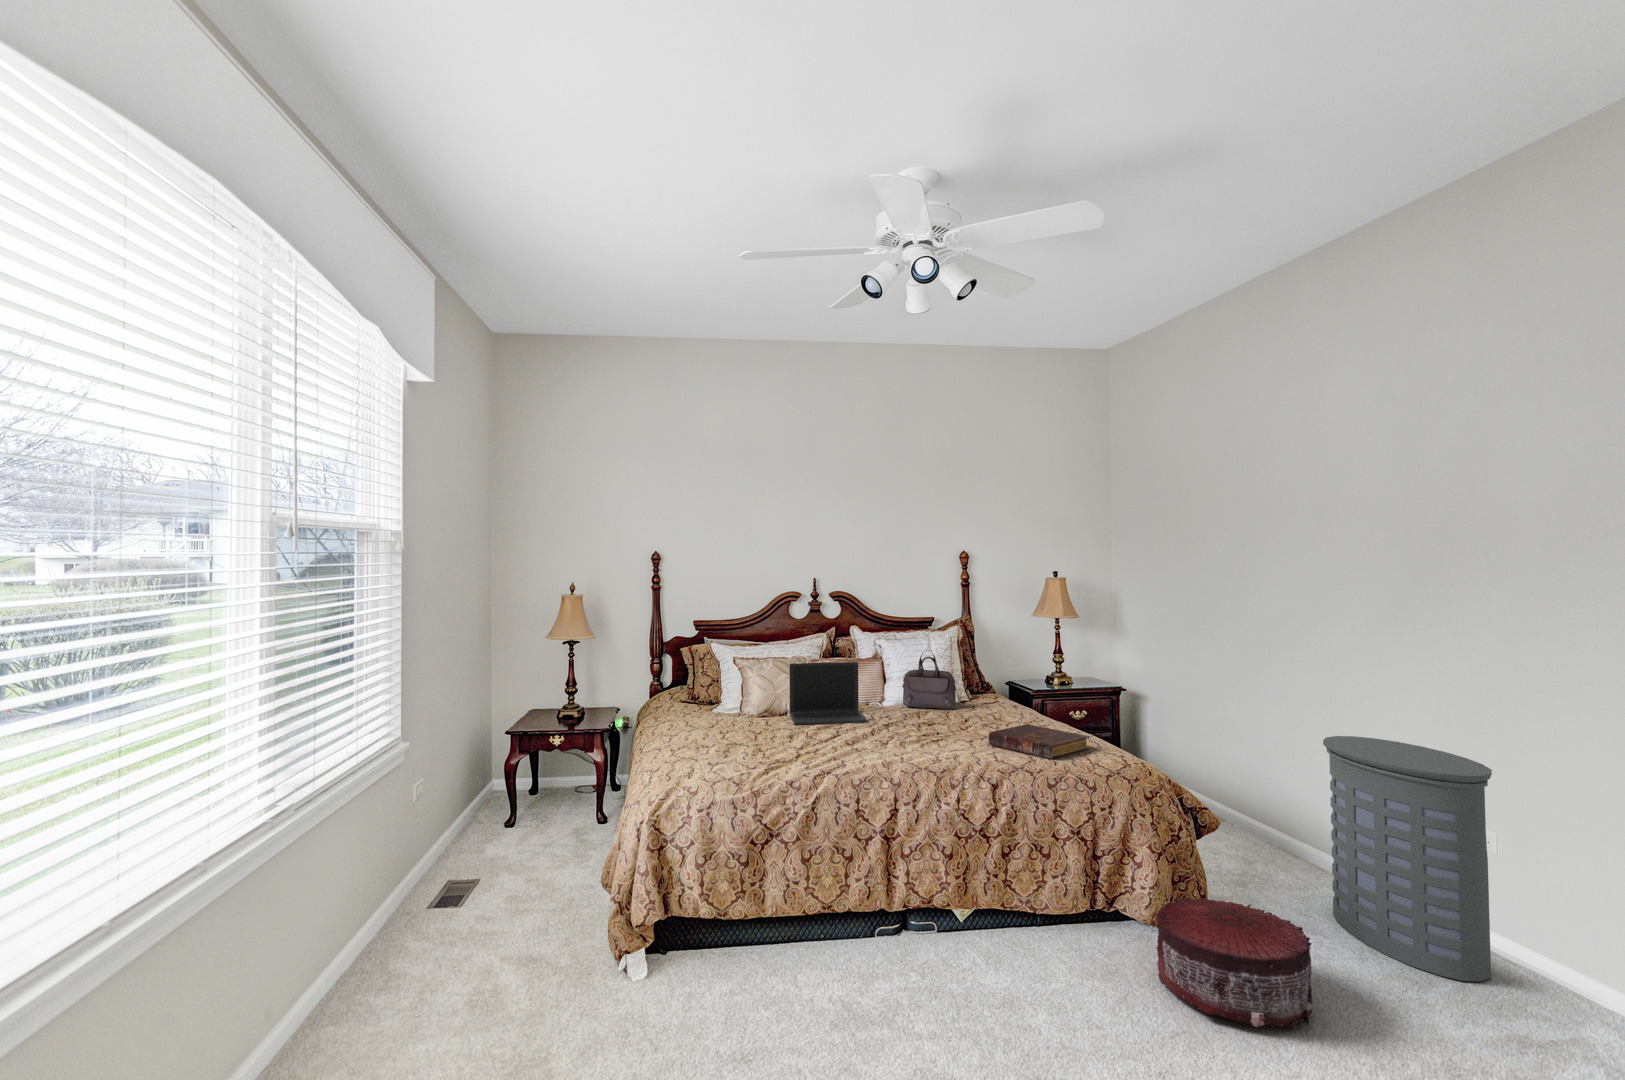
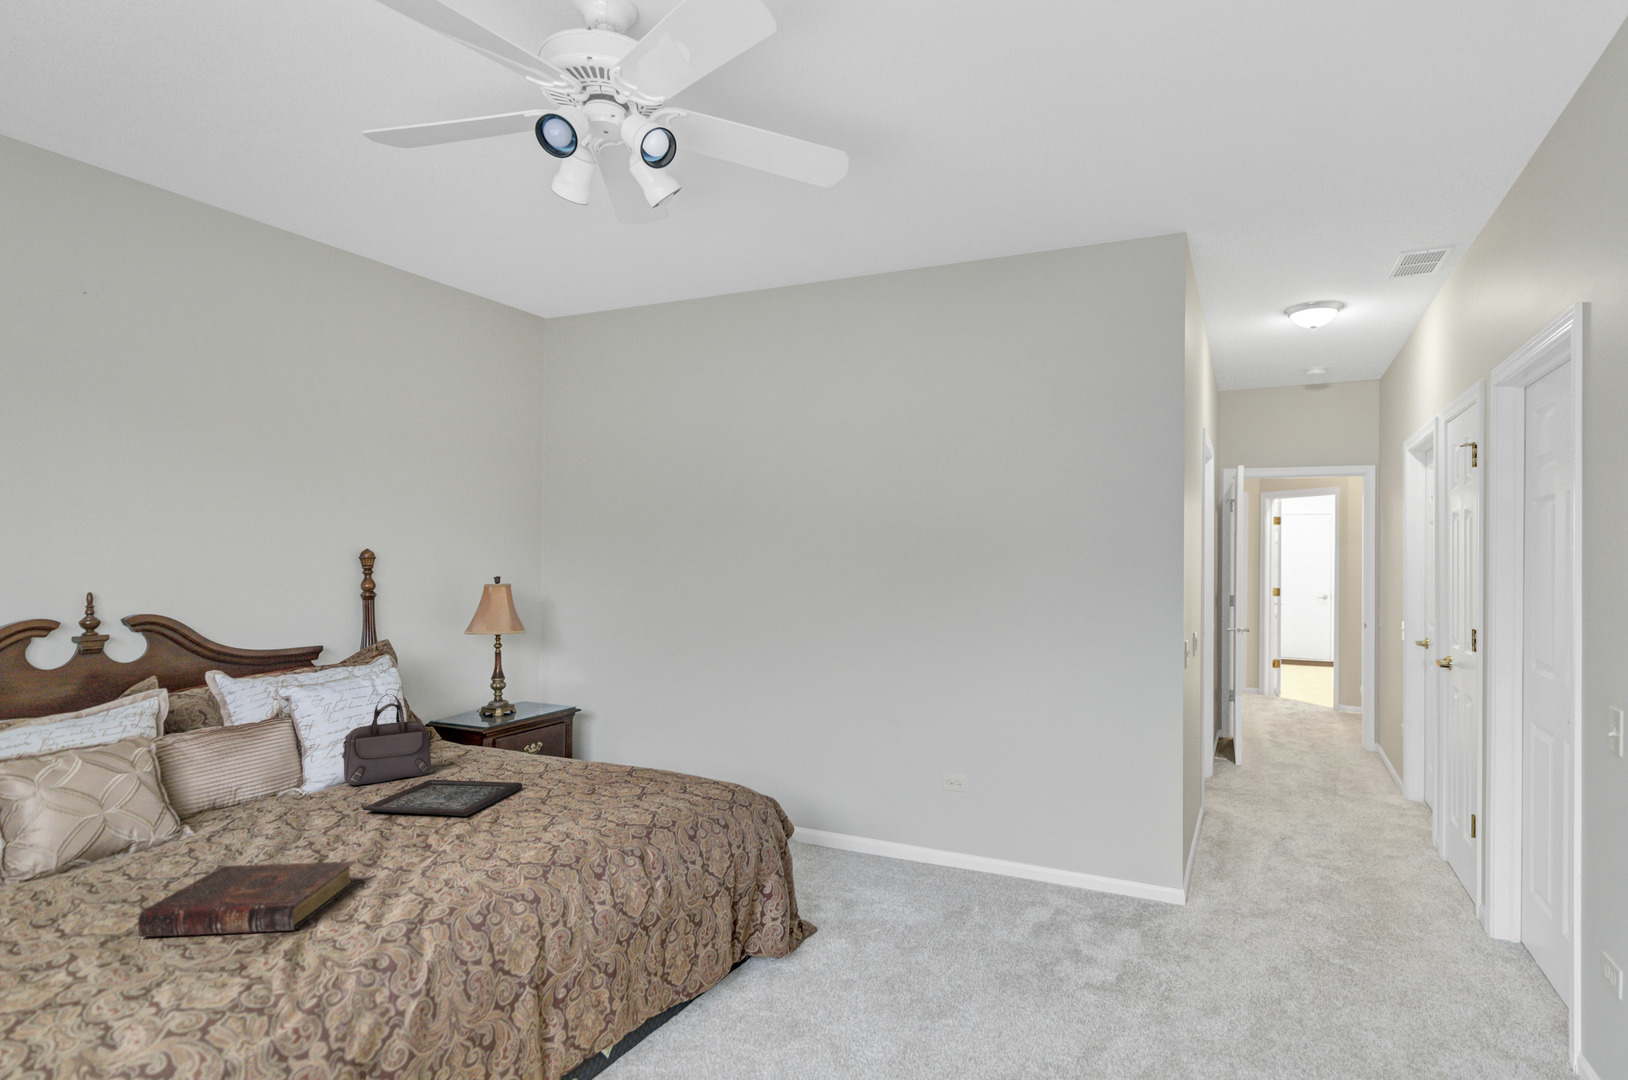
laptop: present [790,662,867,725] -> none [144,729,329,863]
tray: none [887,711,984,735] -> present [363,780,522,816]
book: present [989,724,1090,759] -> present [138,861,355,937]
laundry hamper: present [1323,736,1492,982] -> none [850,714,984,903]
pouf: present [1156,898,1313,1029] -> none [817,896,968,1024]

